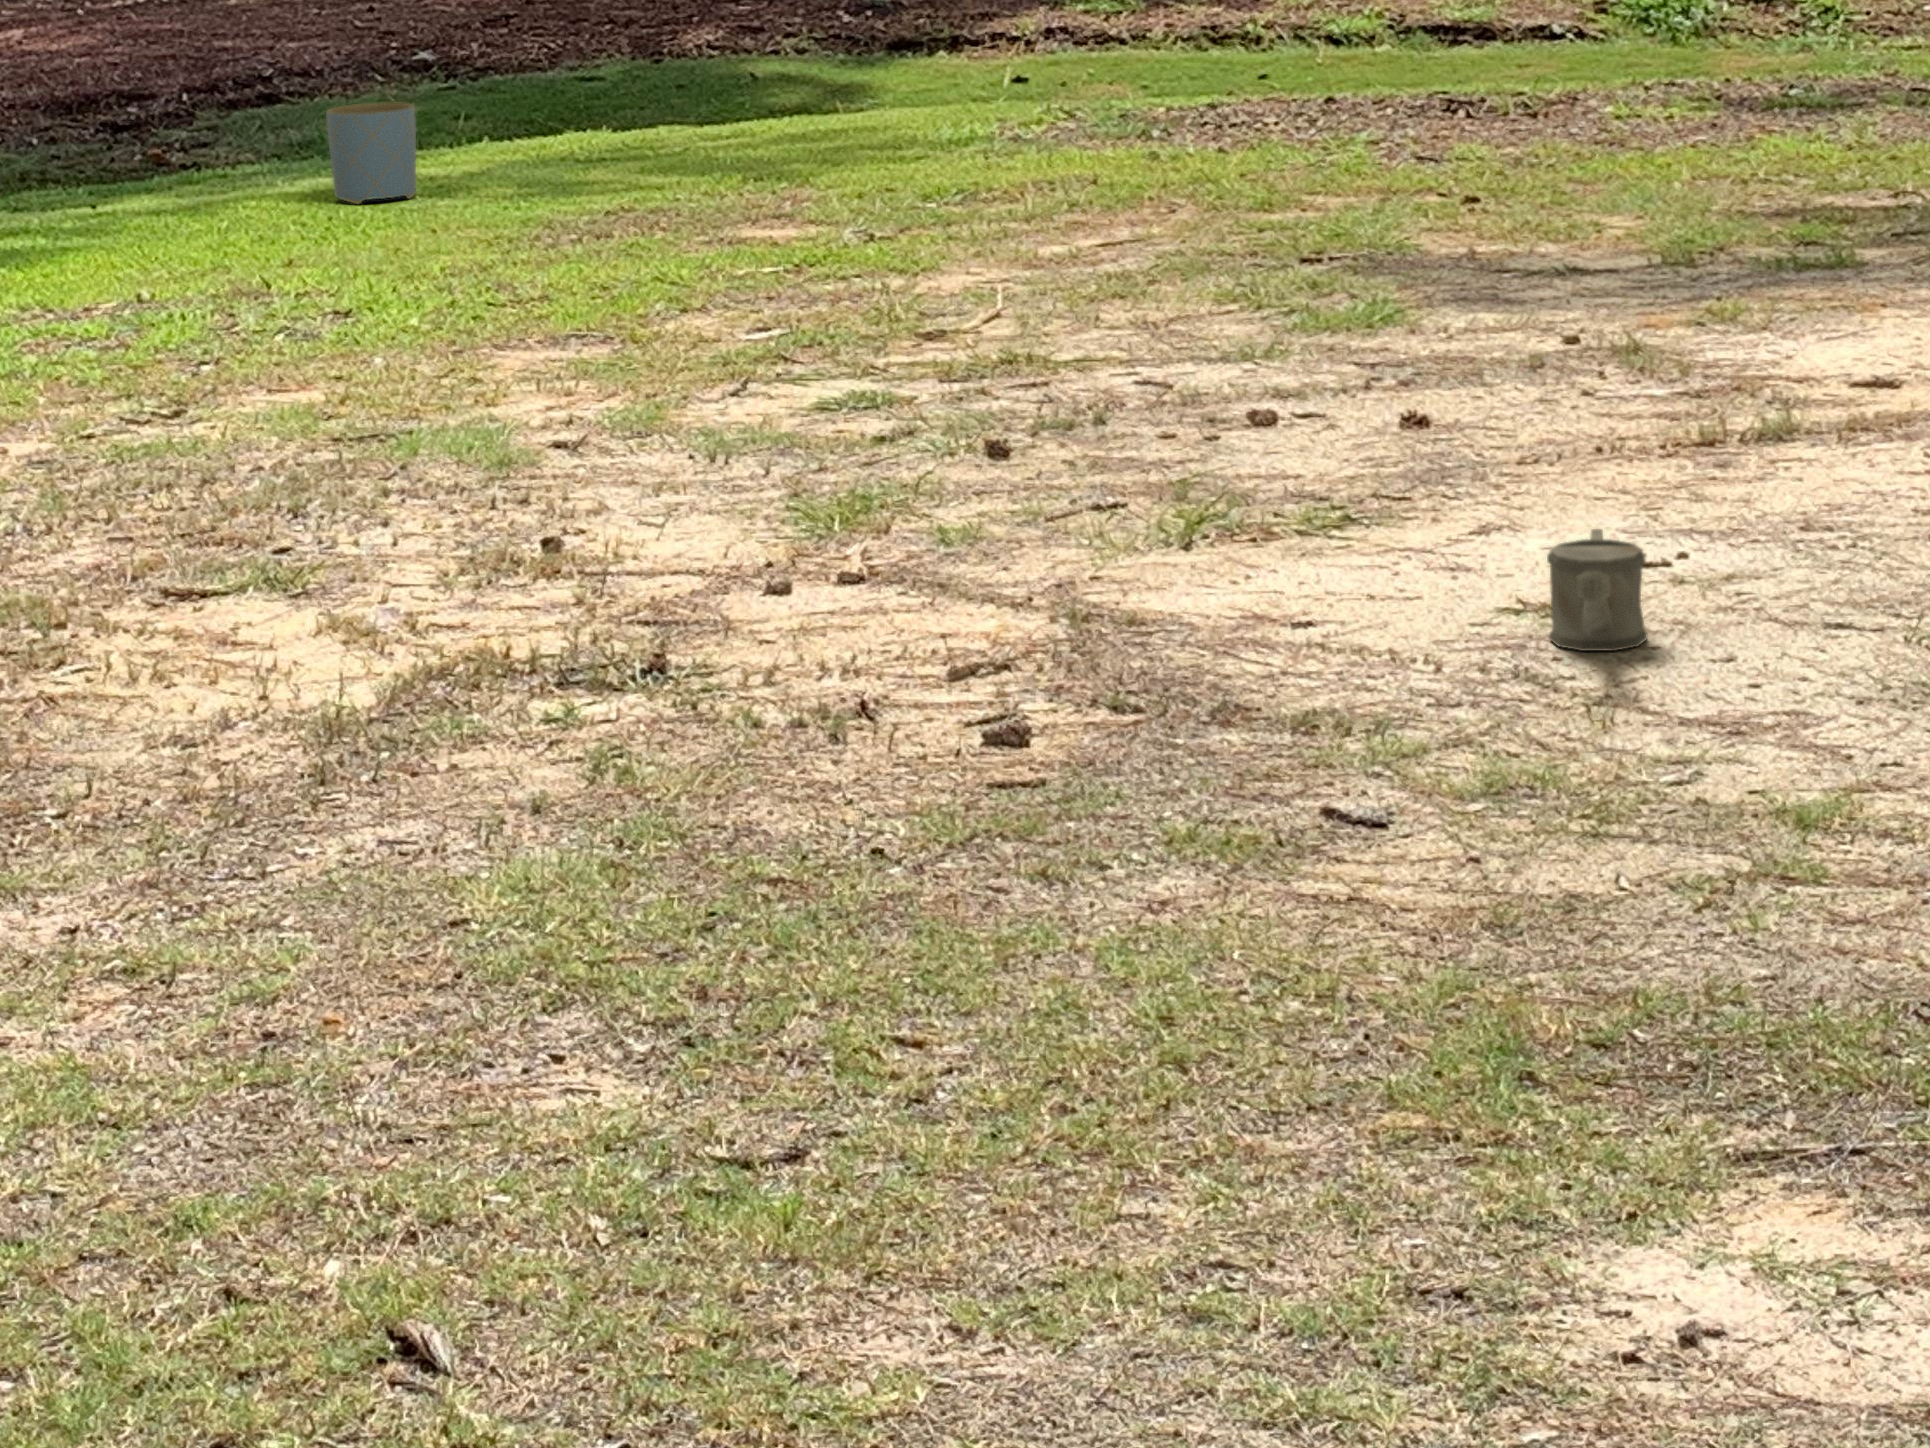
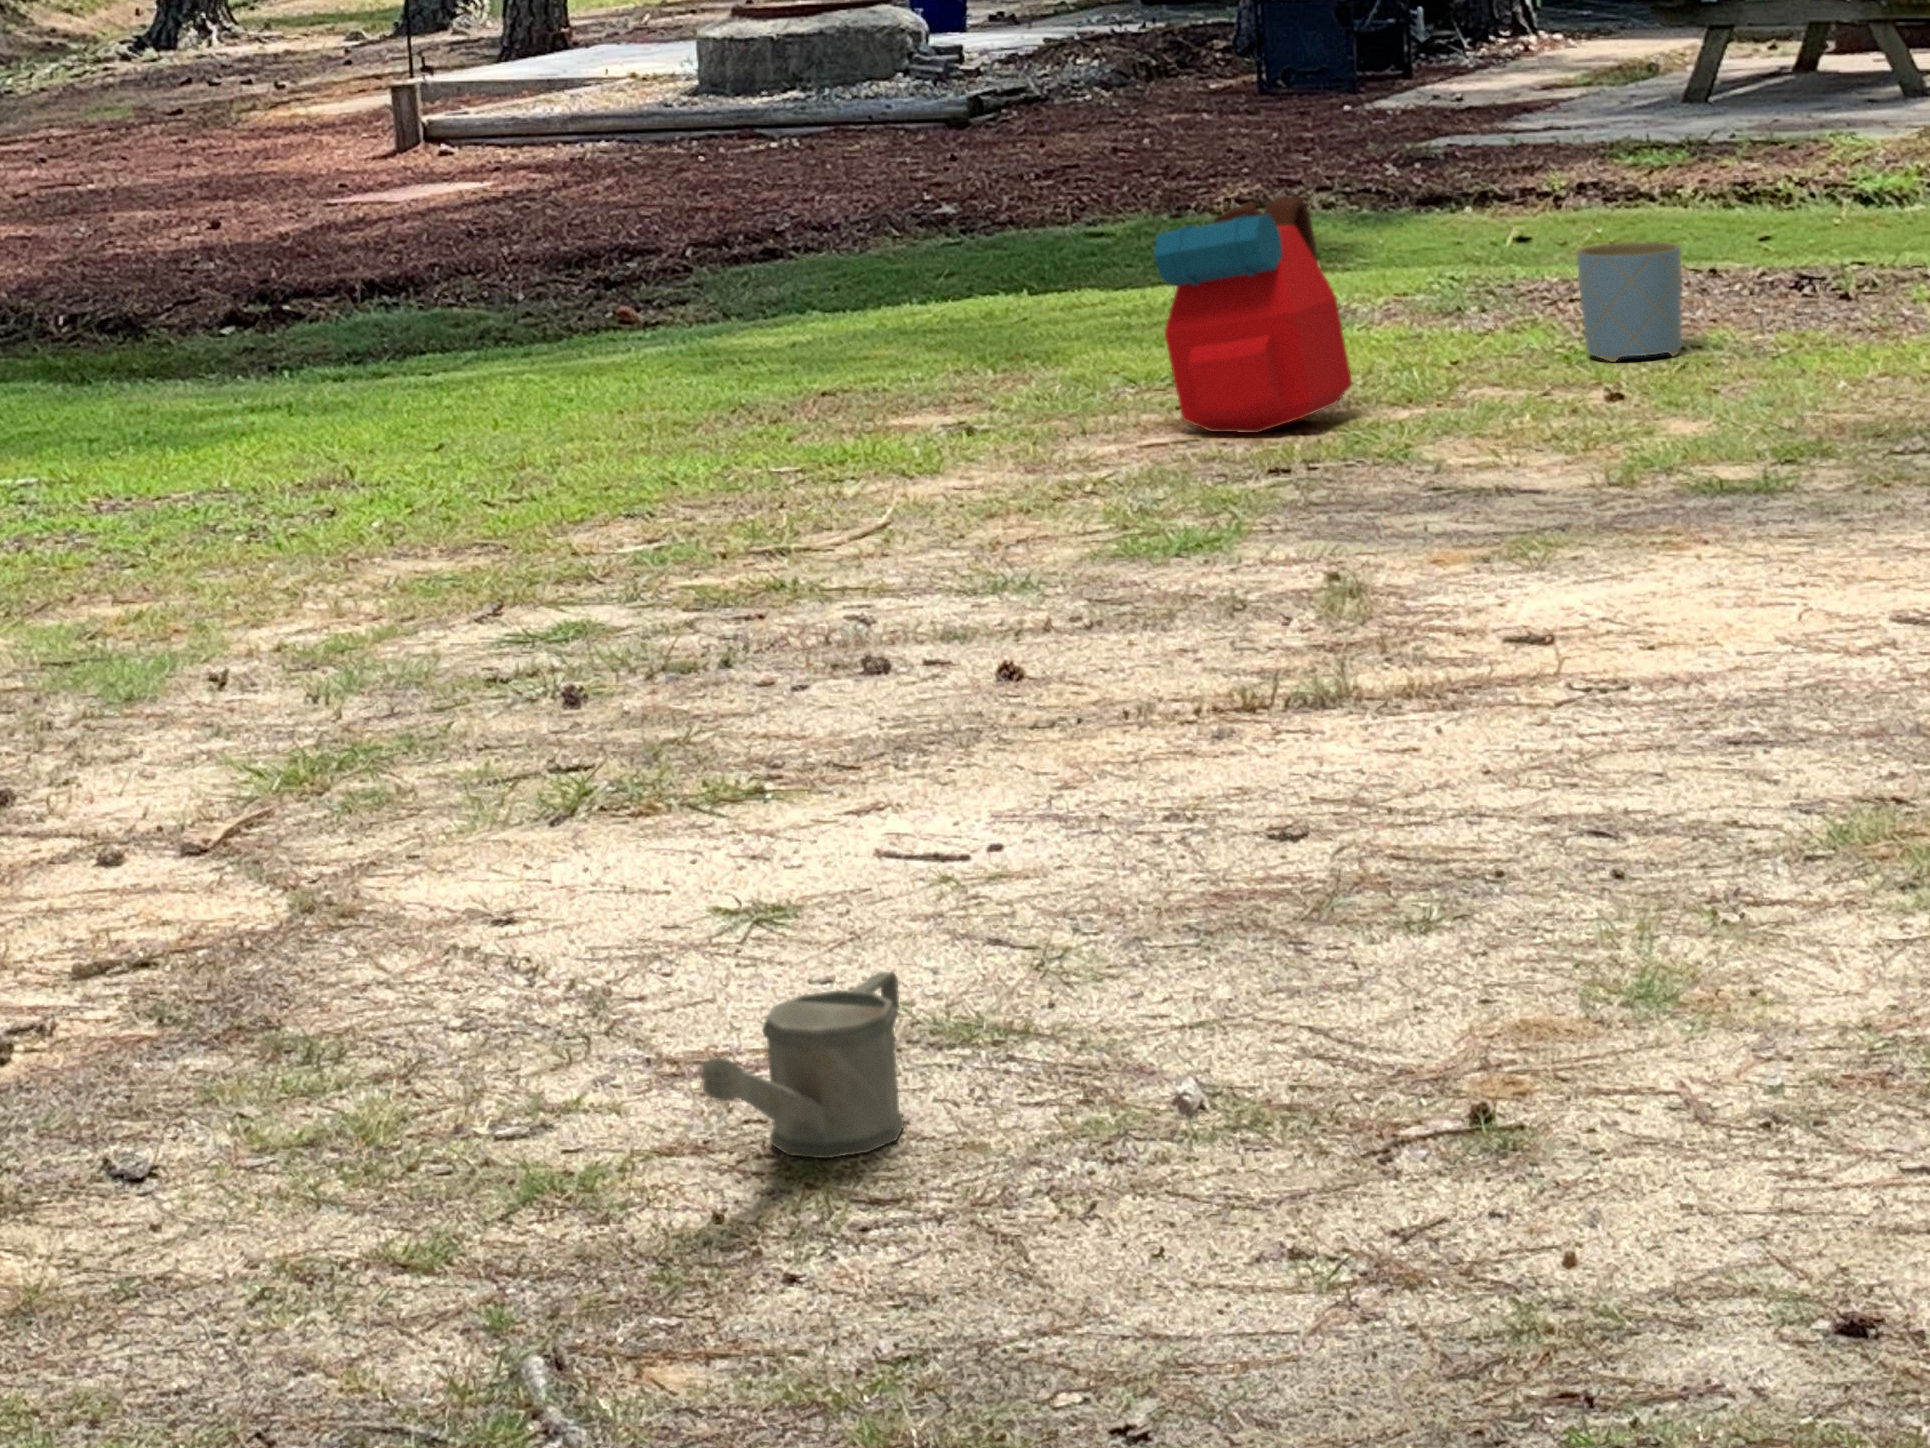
backpack: none [1028,19,1184,223] -> present [1154,196,1352,433]
planter: present [326,102,416,204] -> present [1577,242,1682,362]

